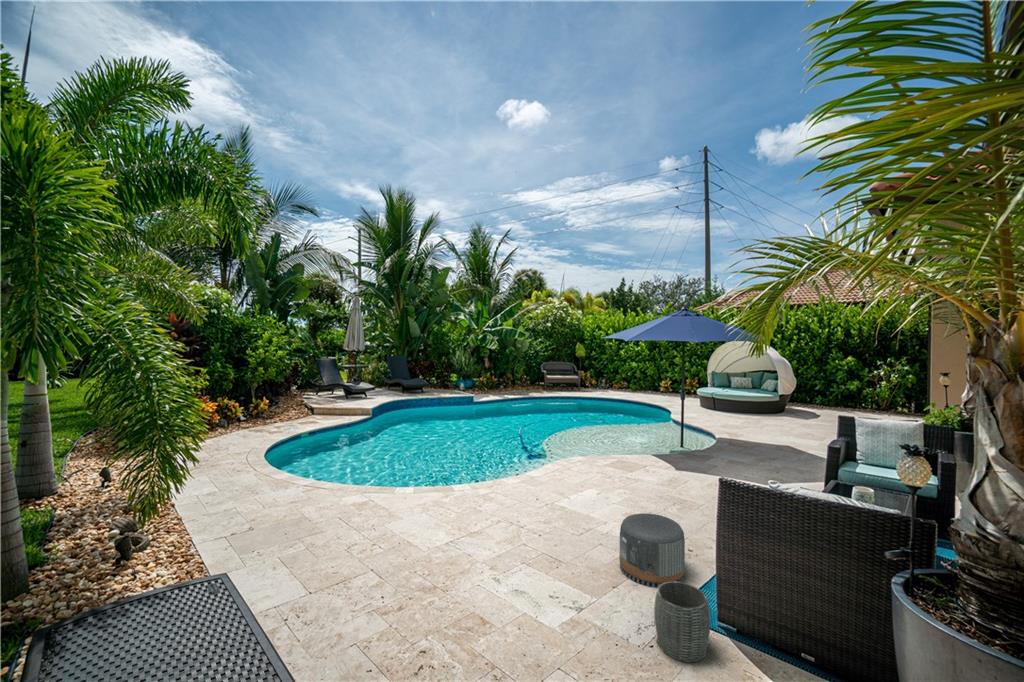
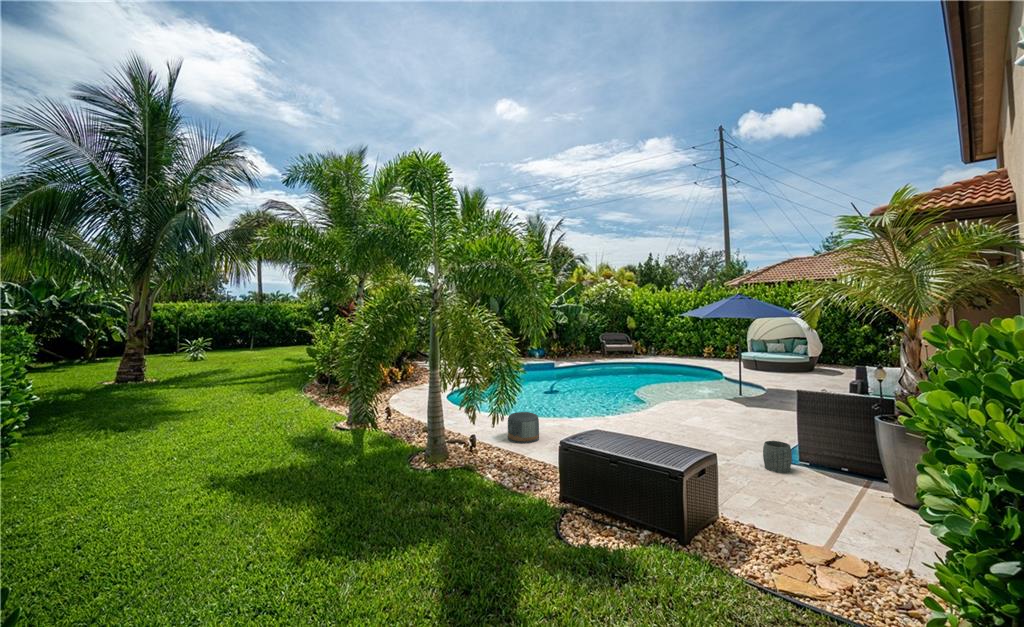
pouf: present [620,513,685,588] -> present [508,412,539,444]

